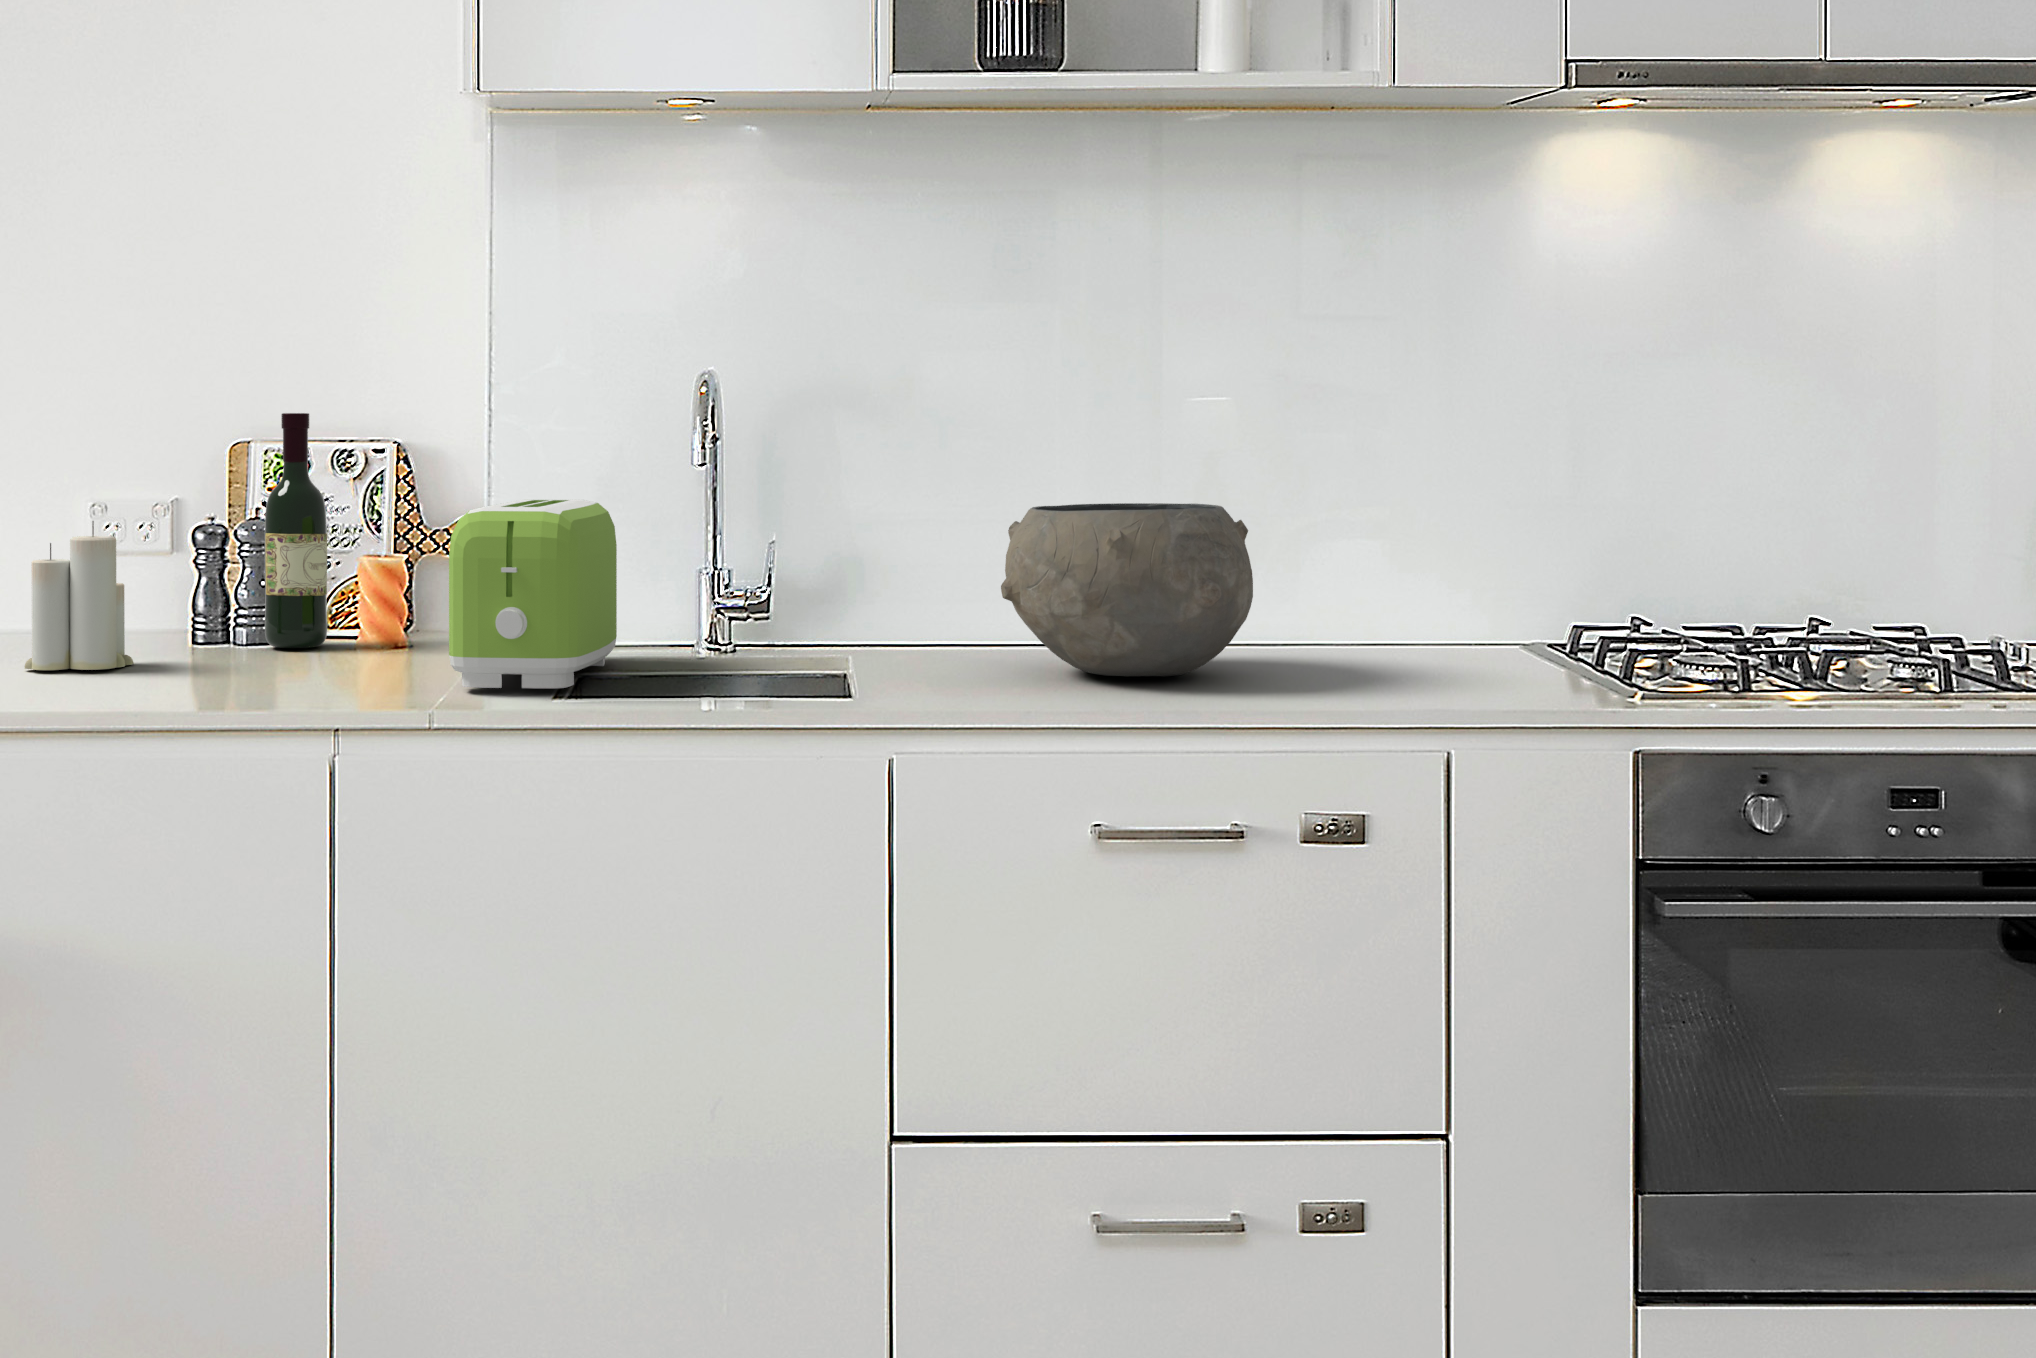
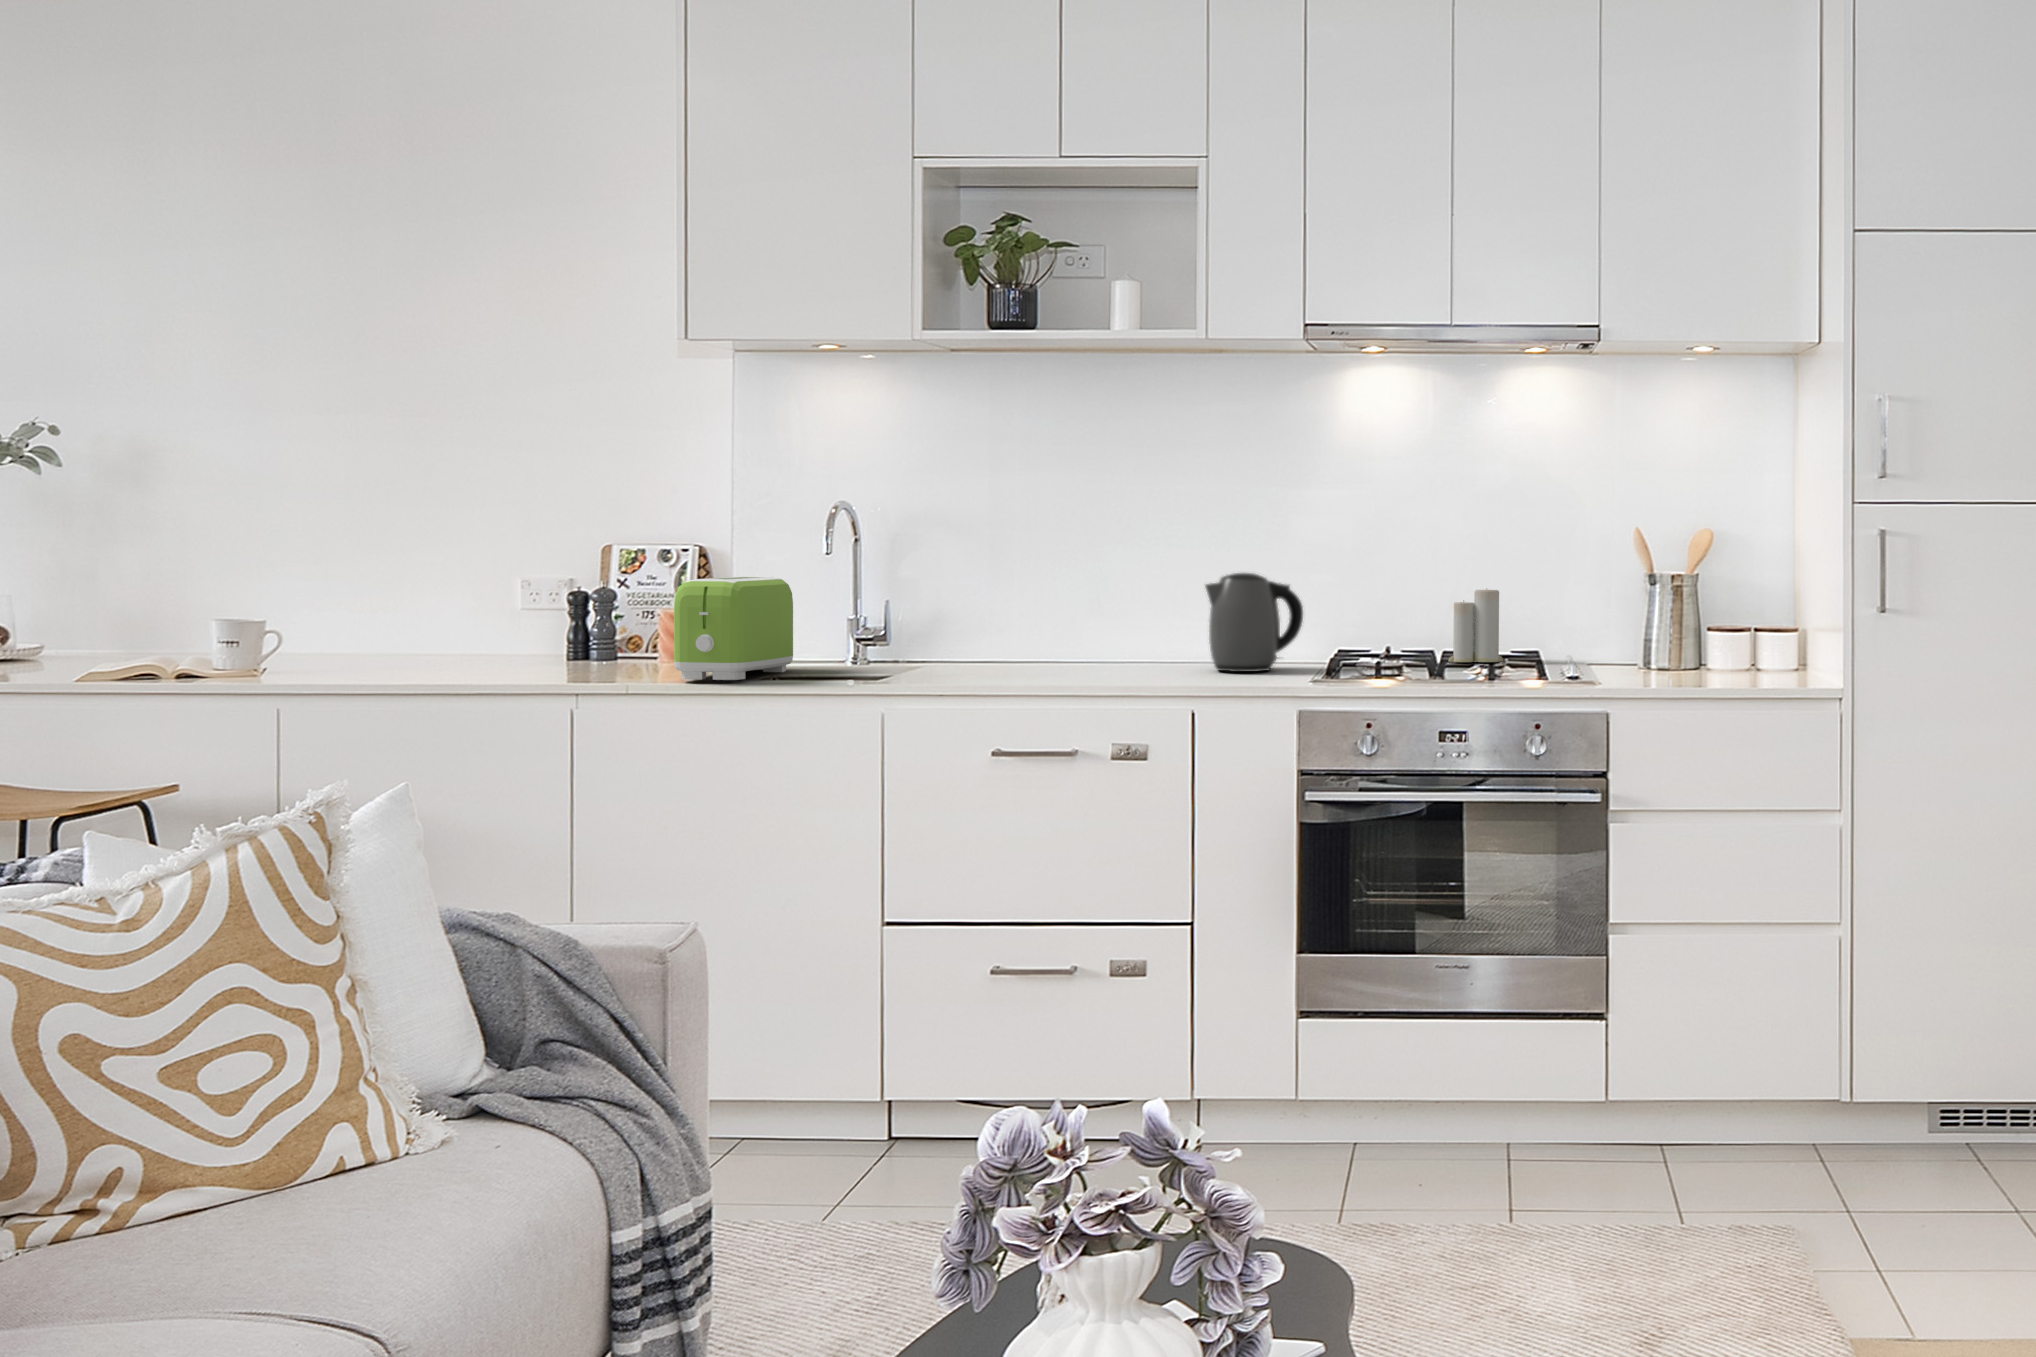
wine bottle: present [265,413,327,648] -> none [603,527,640,663]
kettle: none [1342,486,1498,660] -> present [1205,573,1303,672]
ceramic bowl: present [1001,503,1253,676] -> none [992,581,1137,677]
candle: present [25,521,133,670] -> present [1448,589,1503,662]

